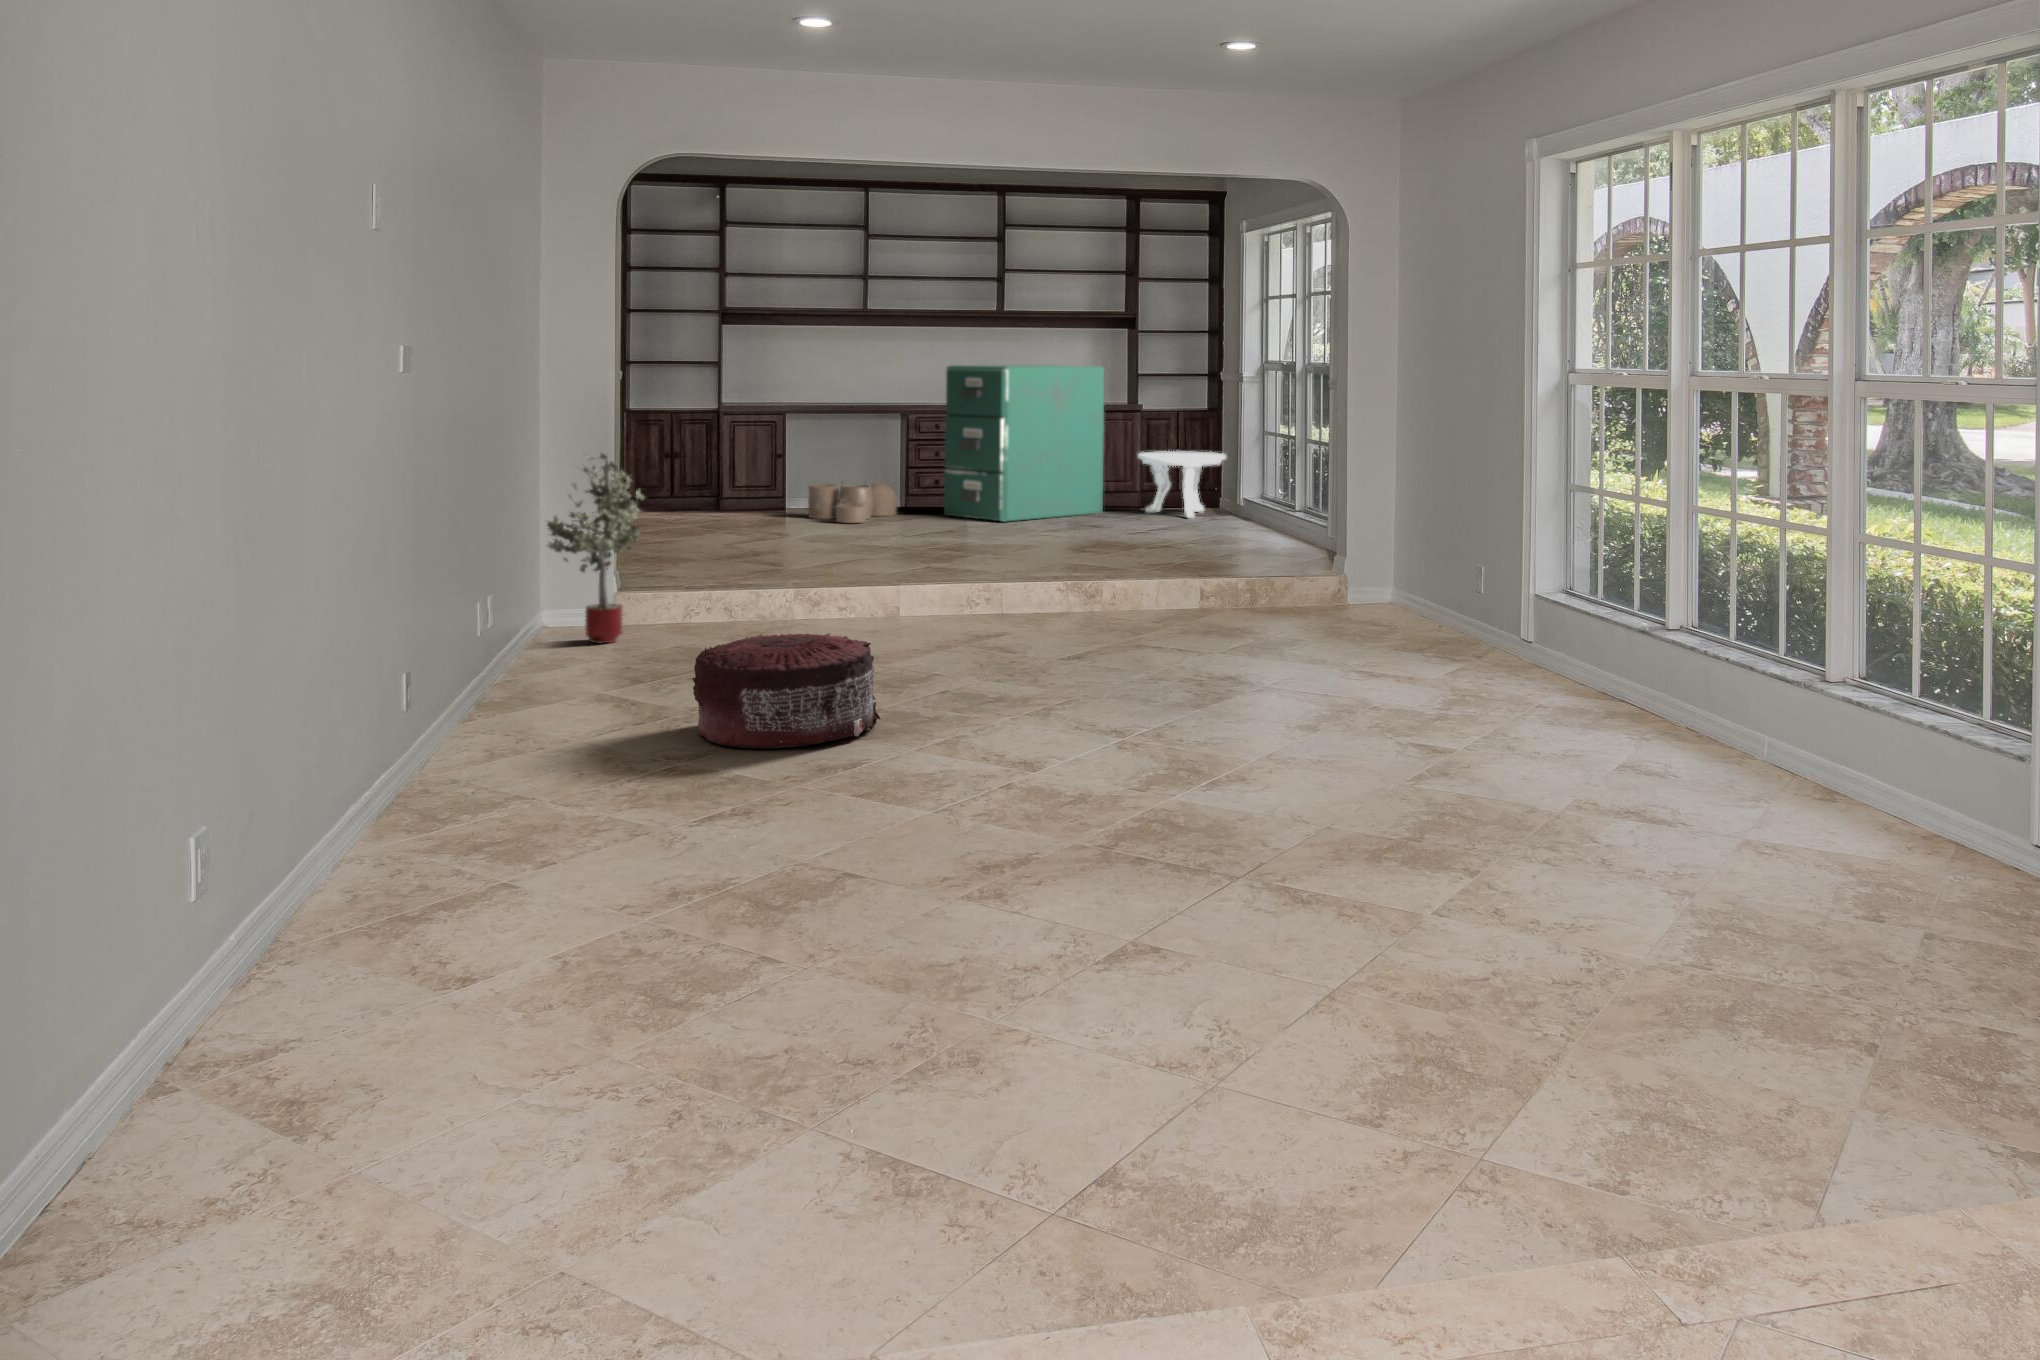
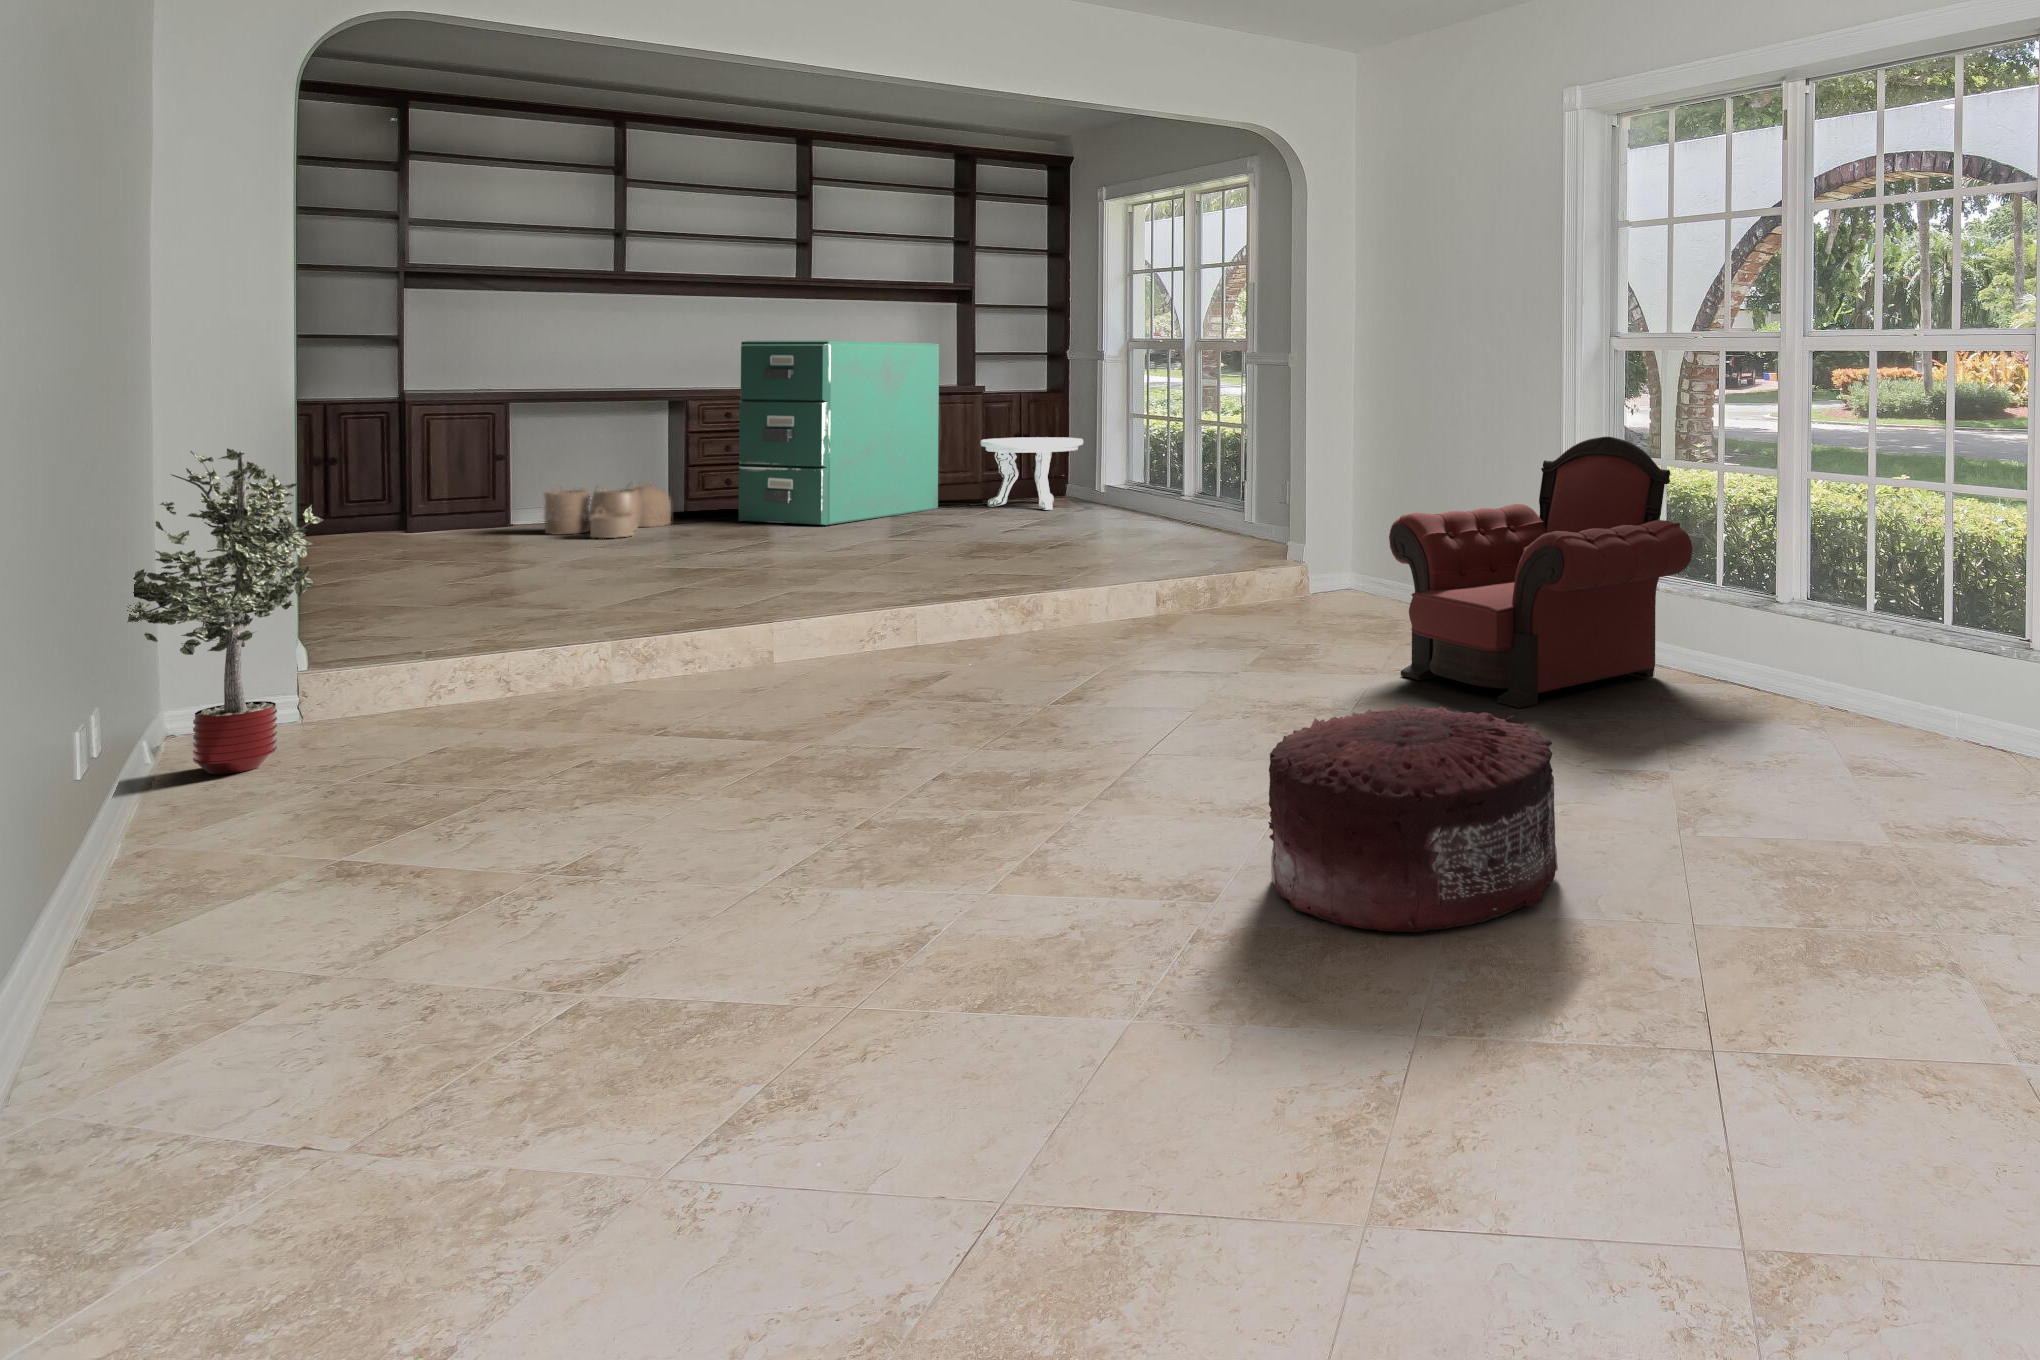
armchair: none [1326,472,1549,686] -> present [1389,437,1693,708]
pouf: present [692,633,881,748] -> present [1268,703,1558,933]

